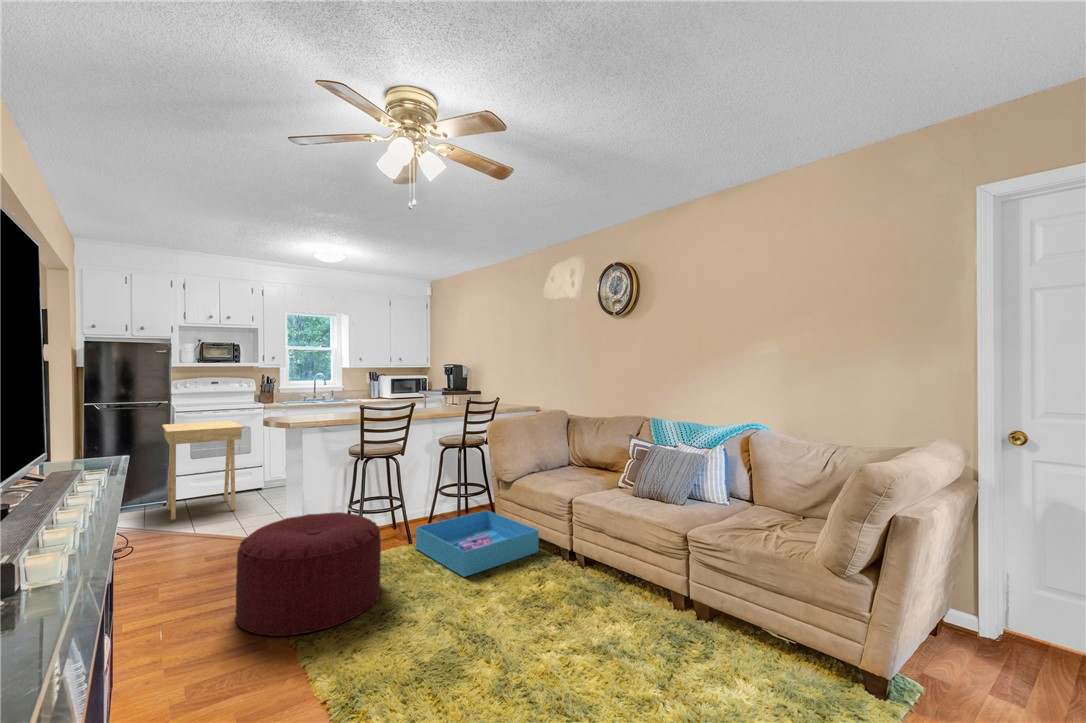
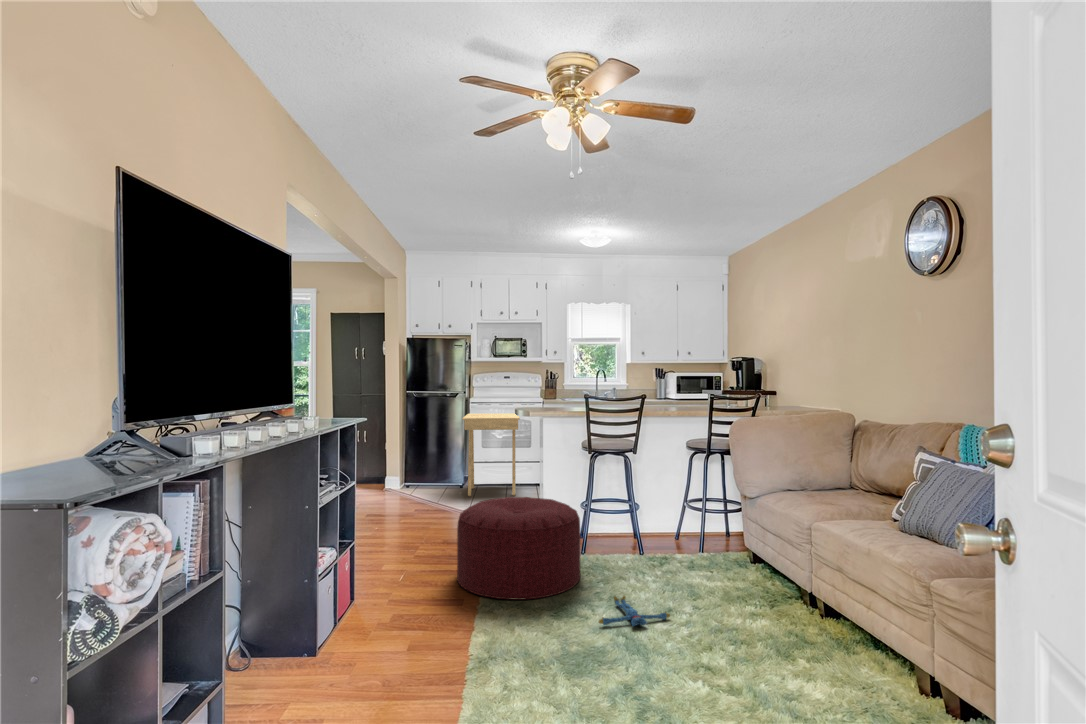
storage bin: present [416,510,539,577] -> none [639,530,776,592]
plush toy: none [431,591,486,626] -> present [599,596,670,626]

